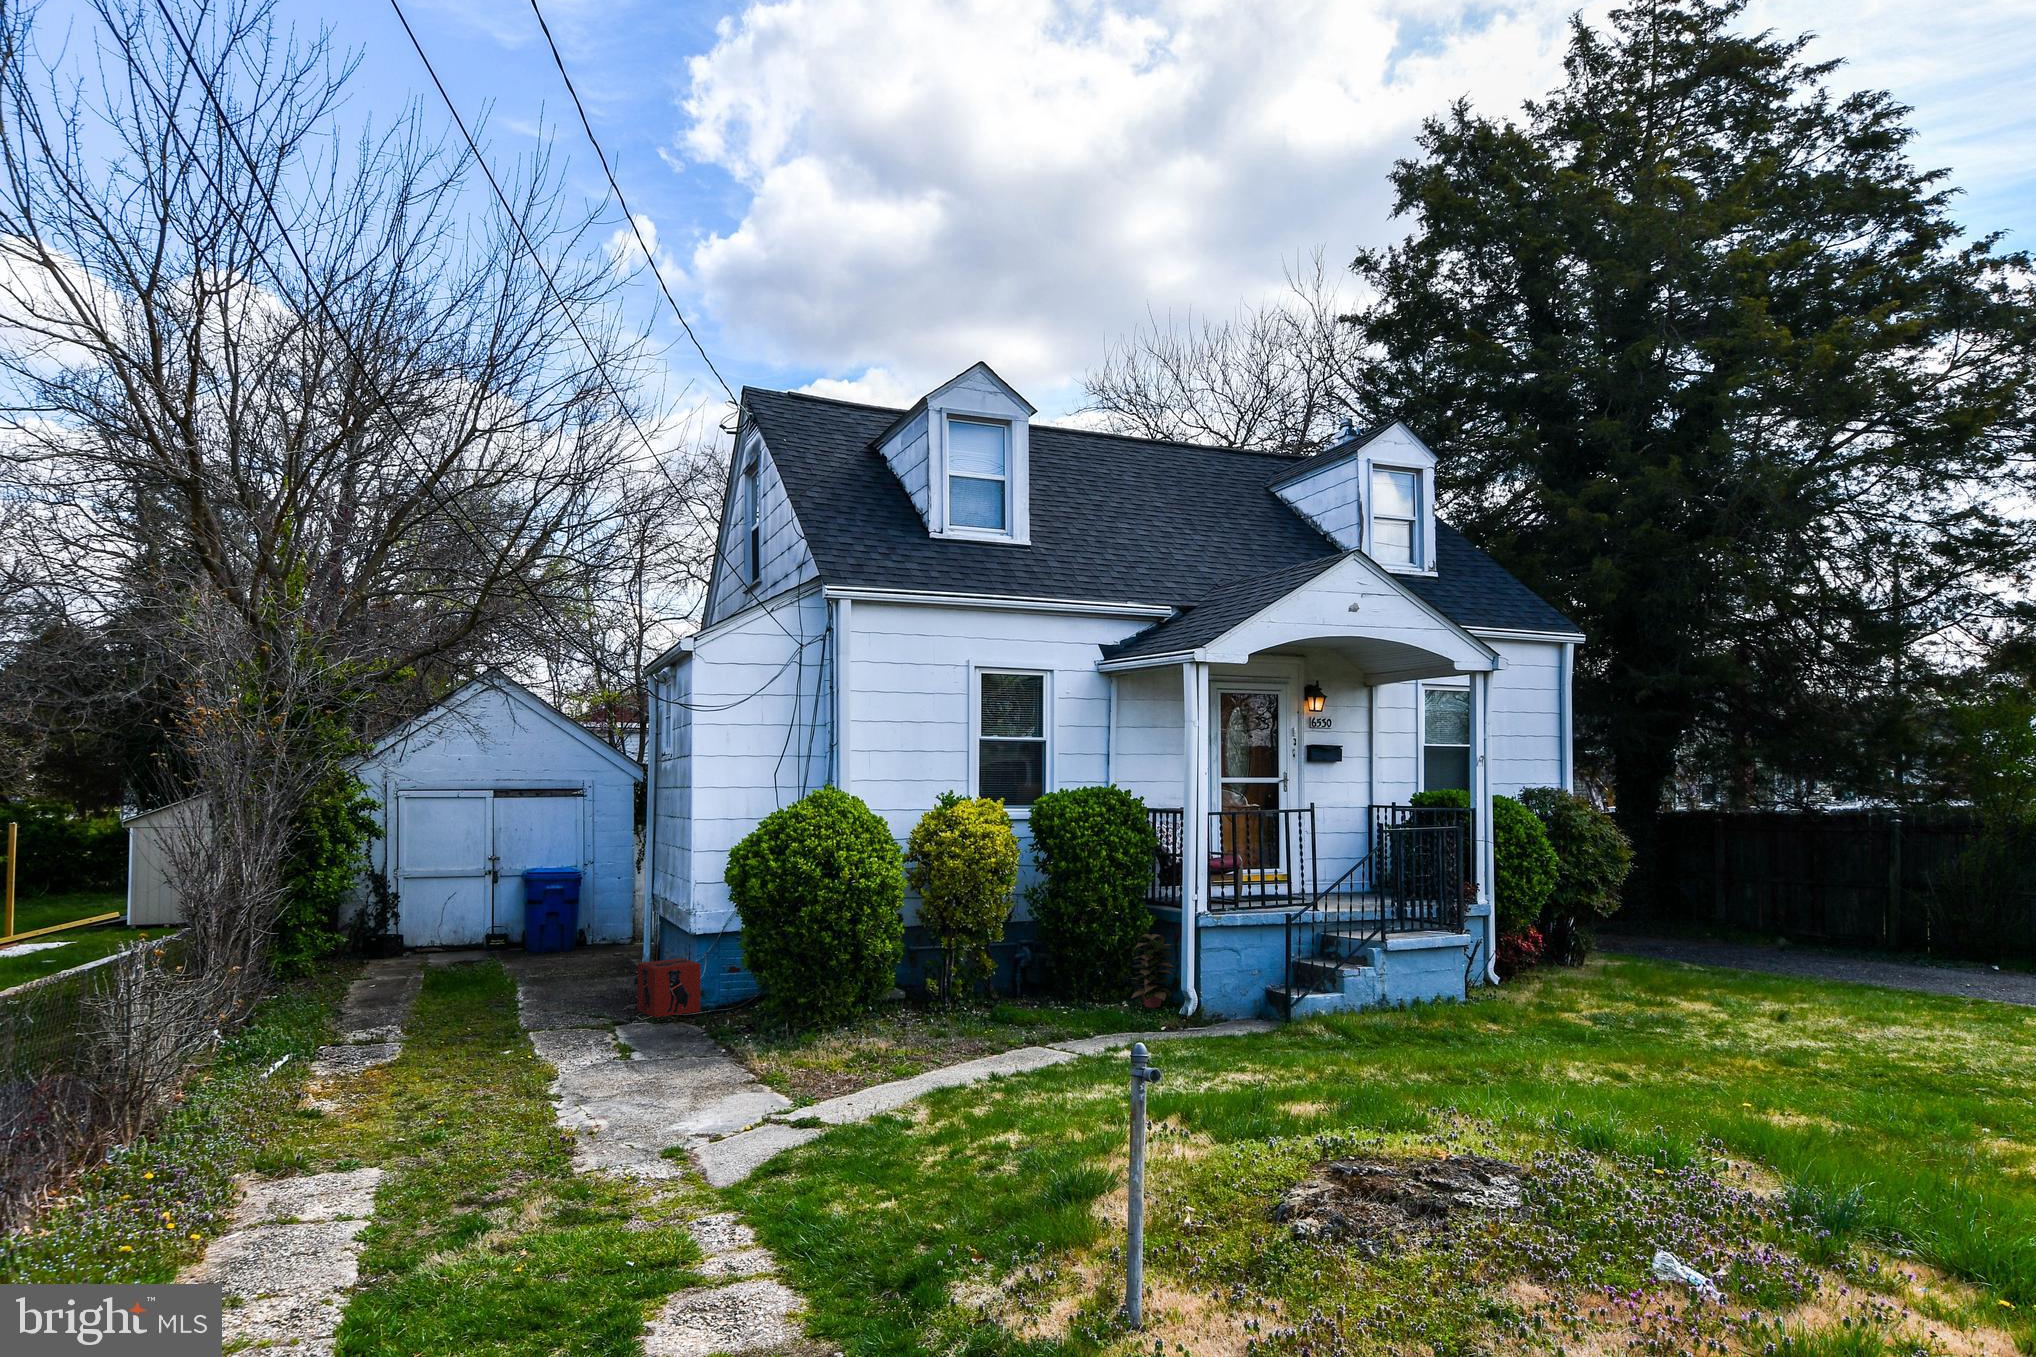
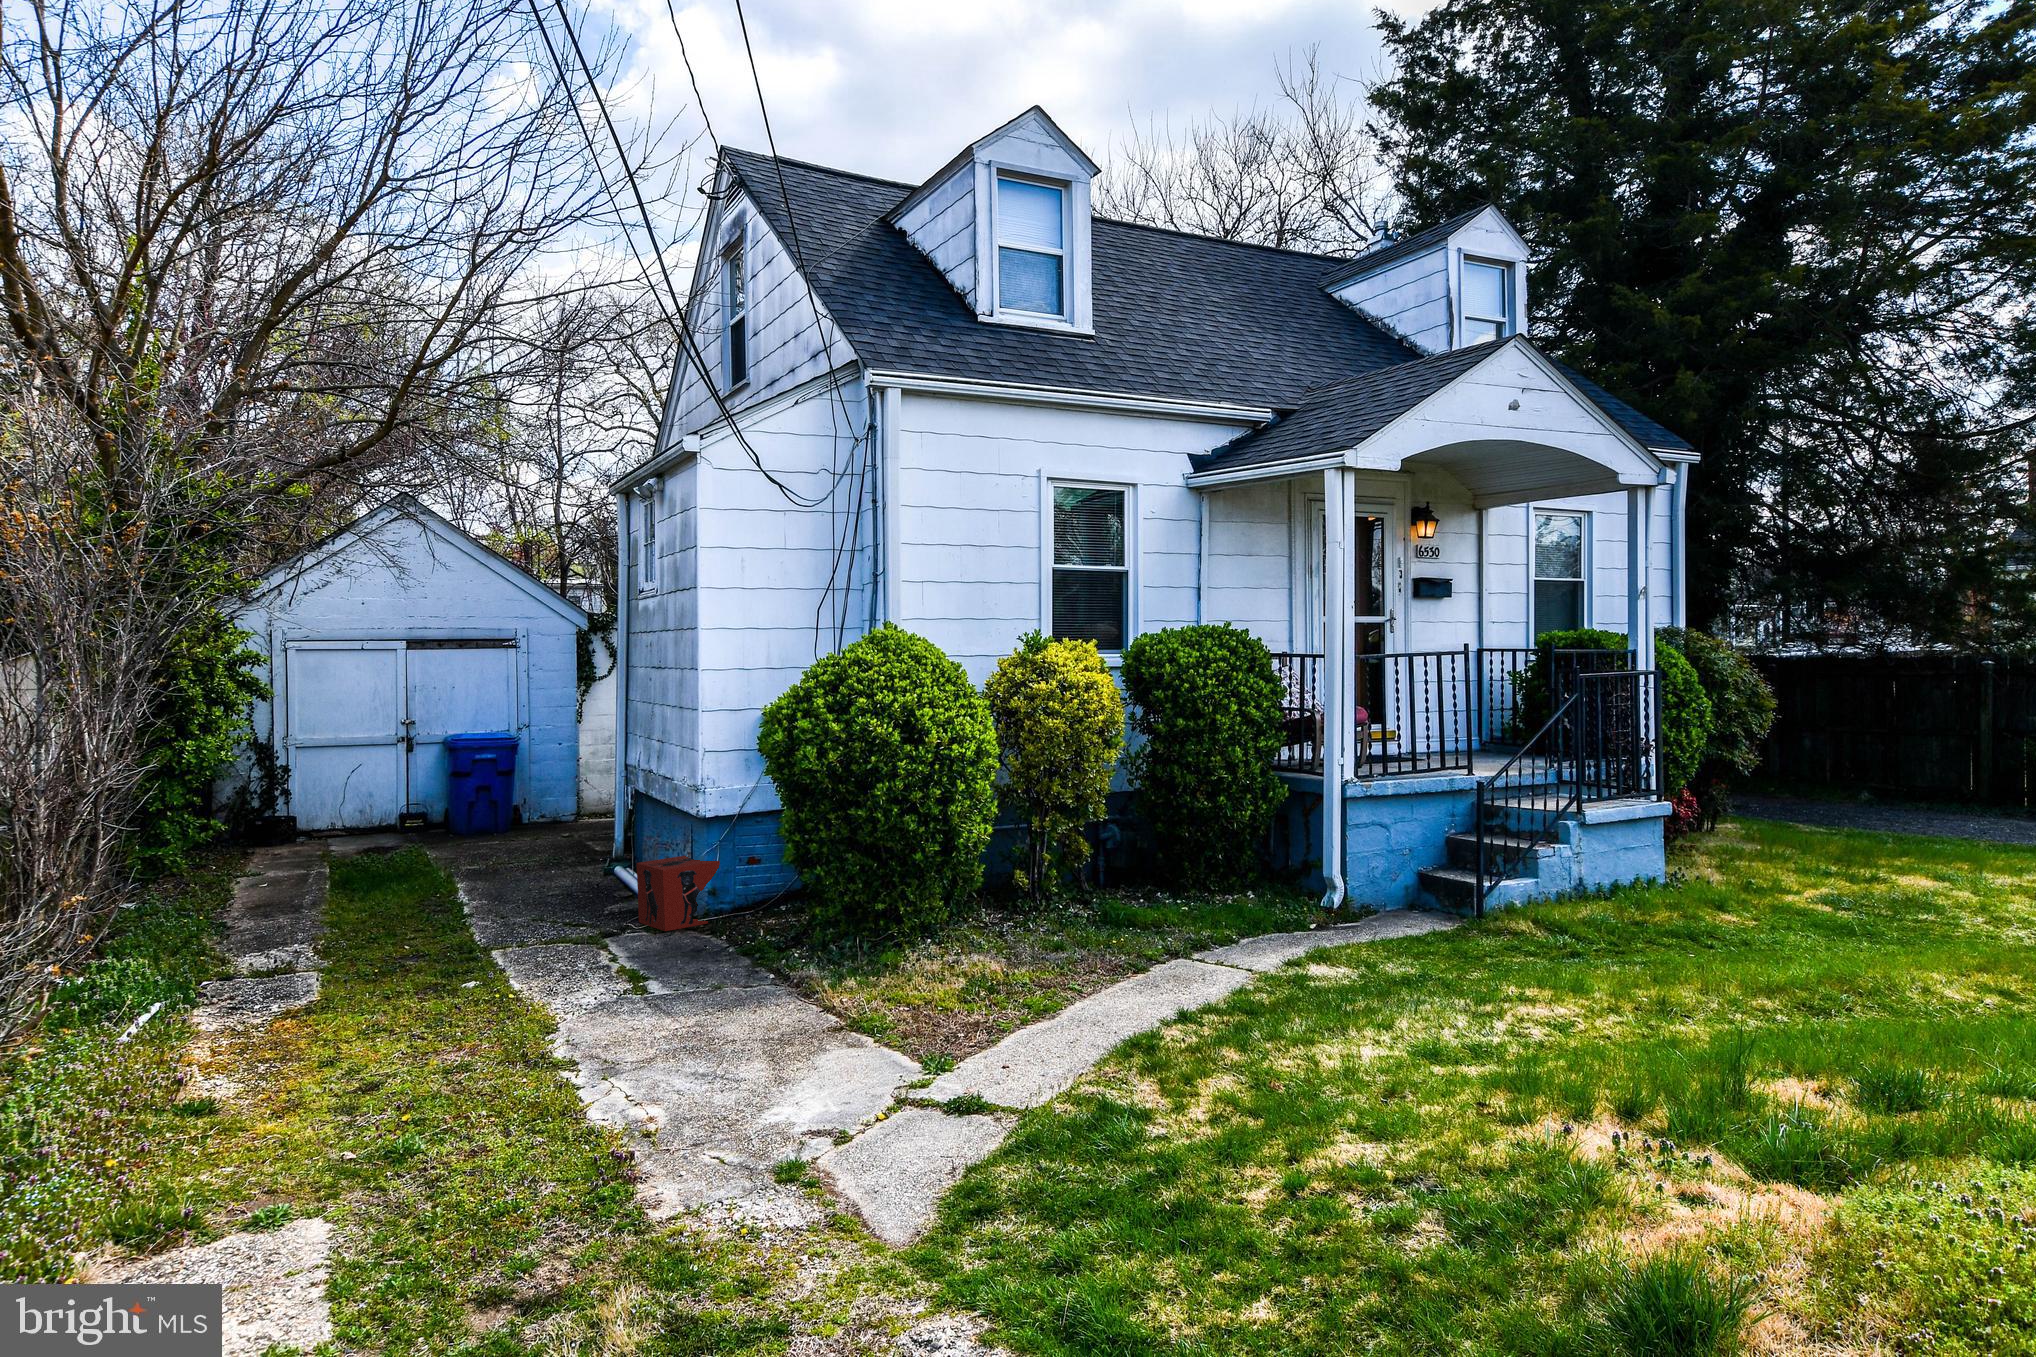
decorative plant: present [1131,934,1177,1008] -> none [1257,805,1320,895]

